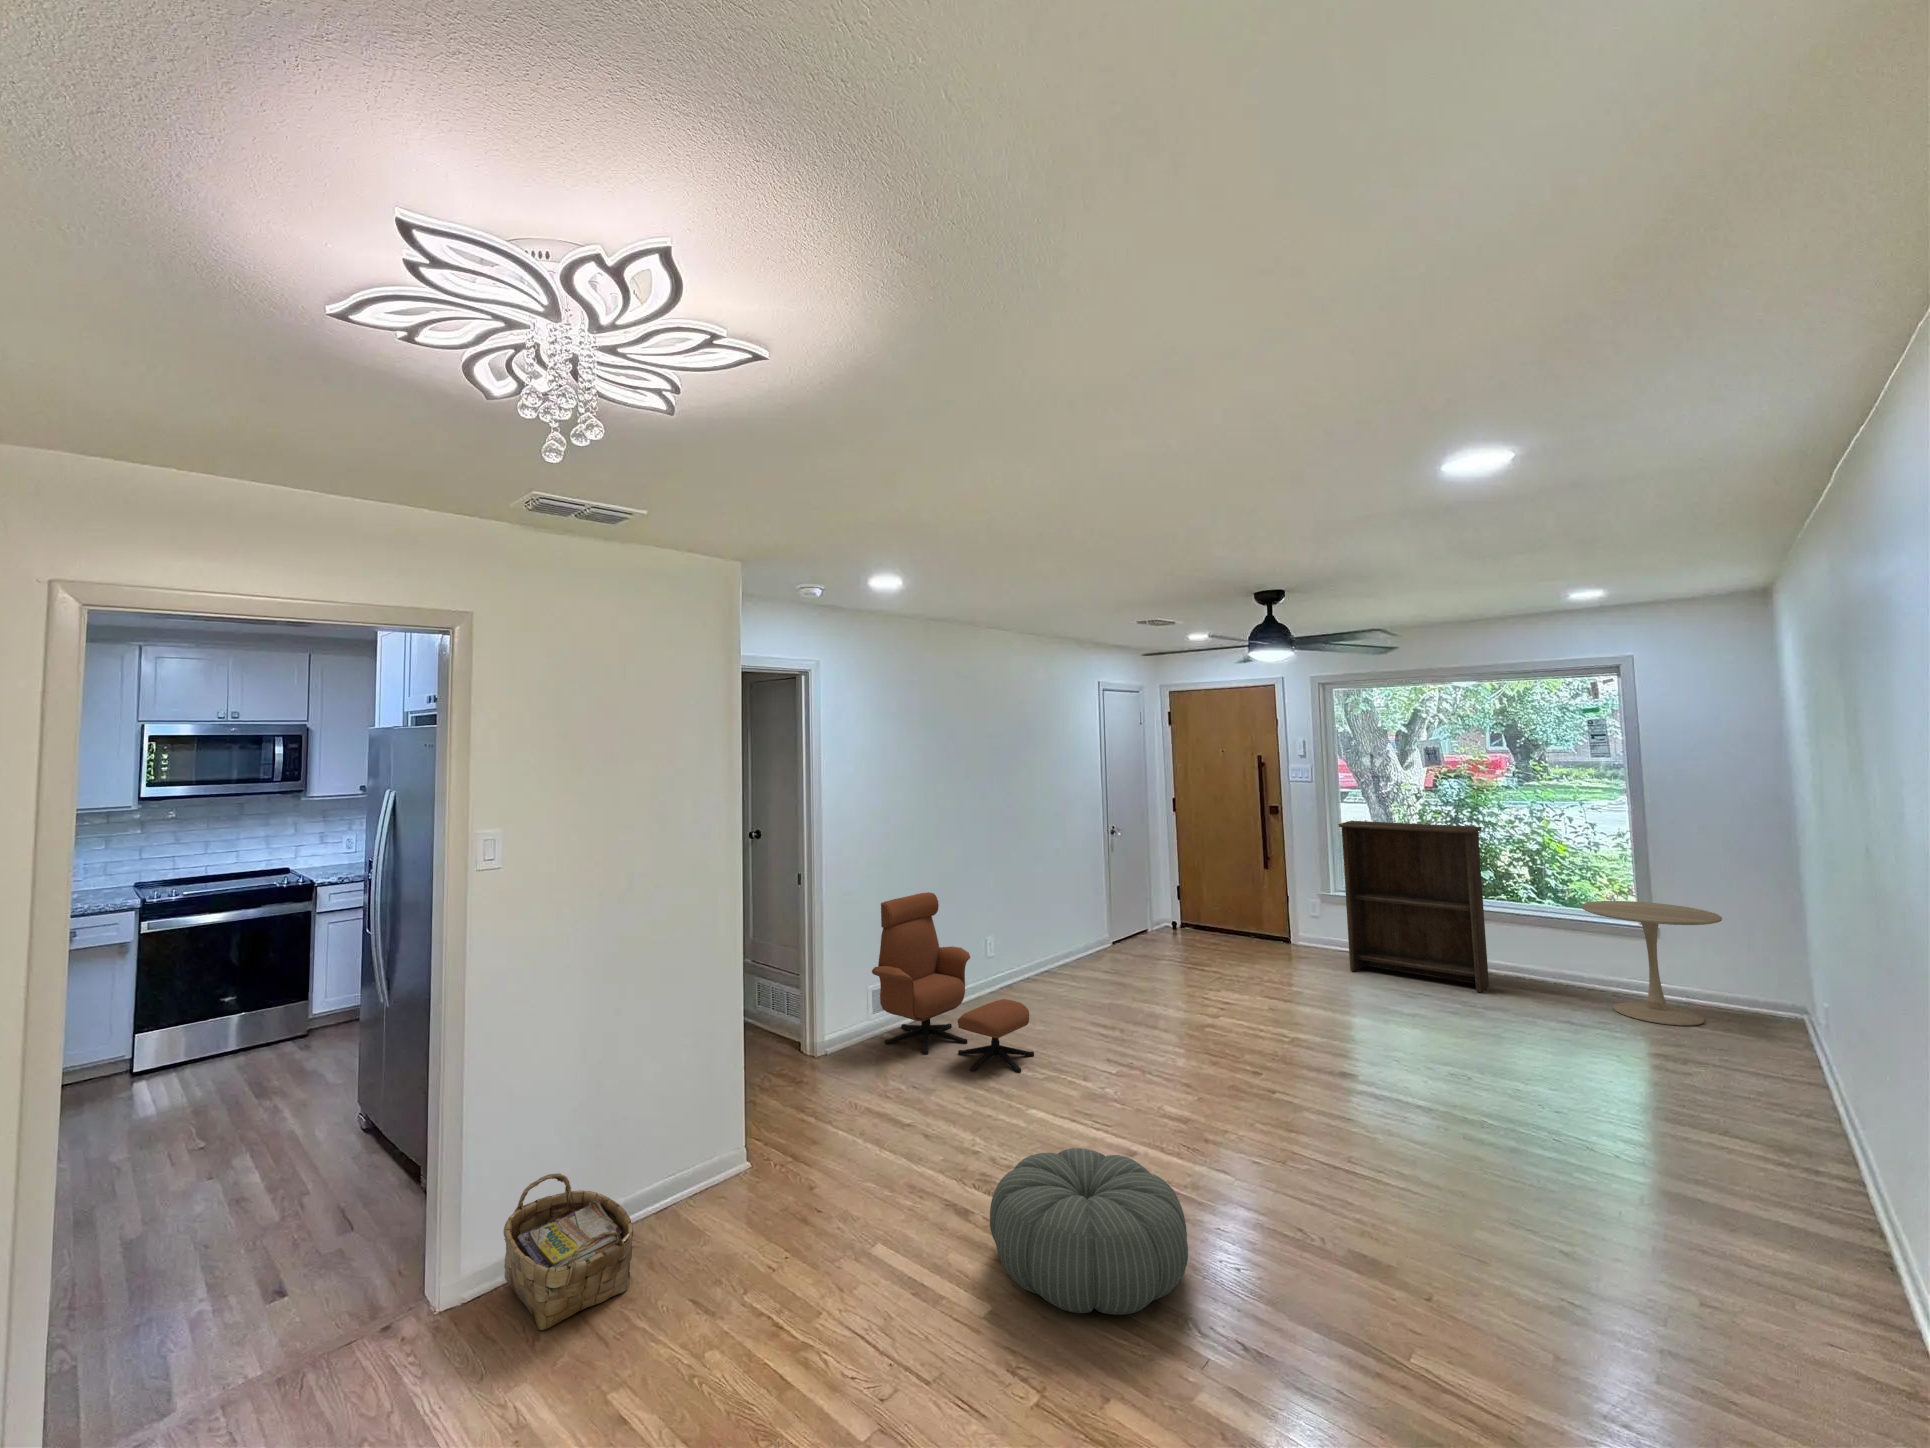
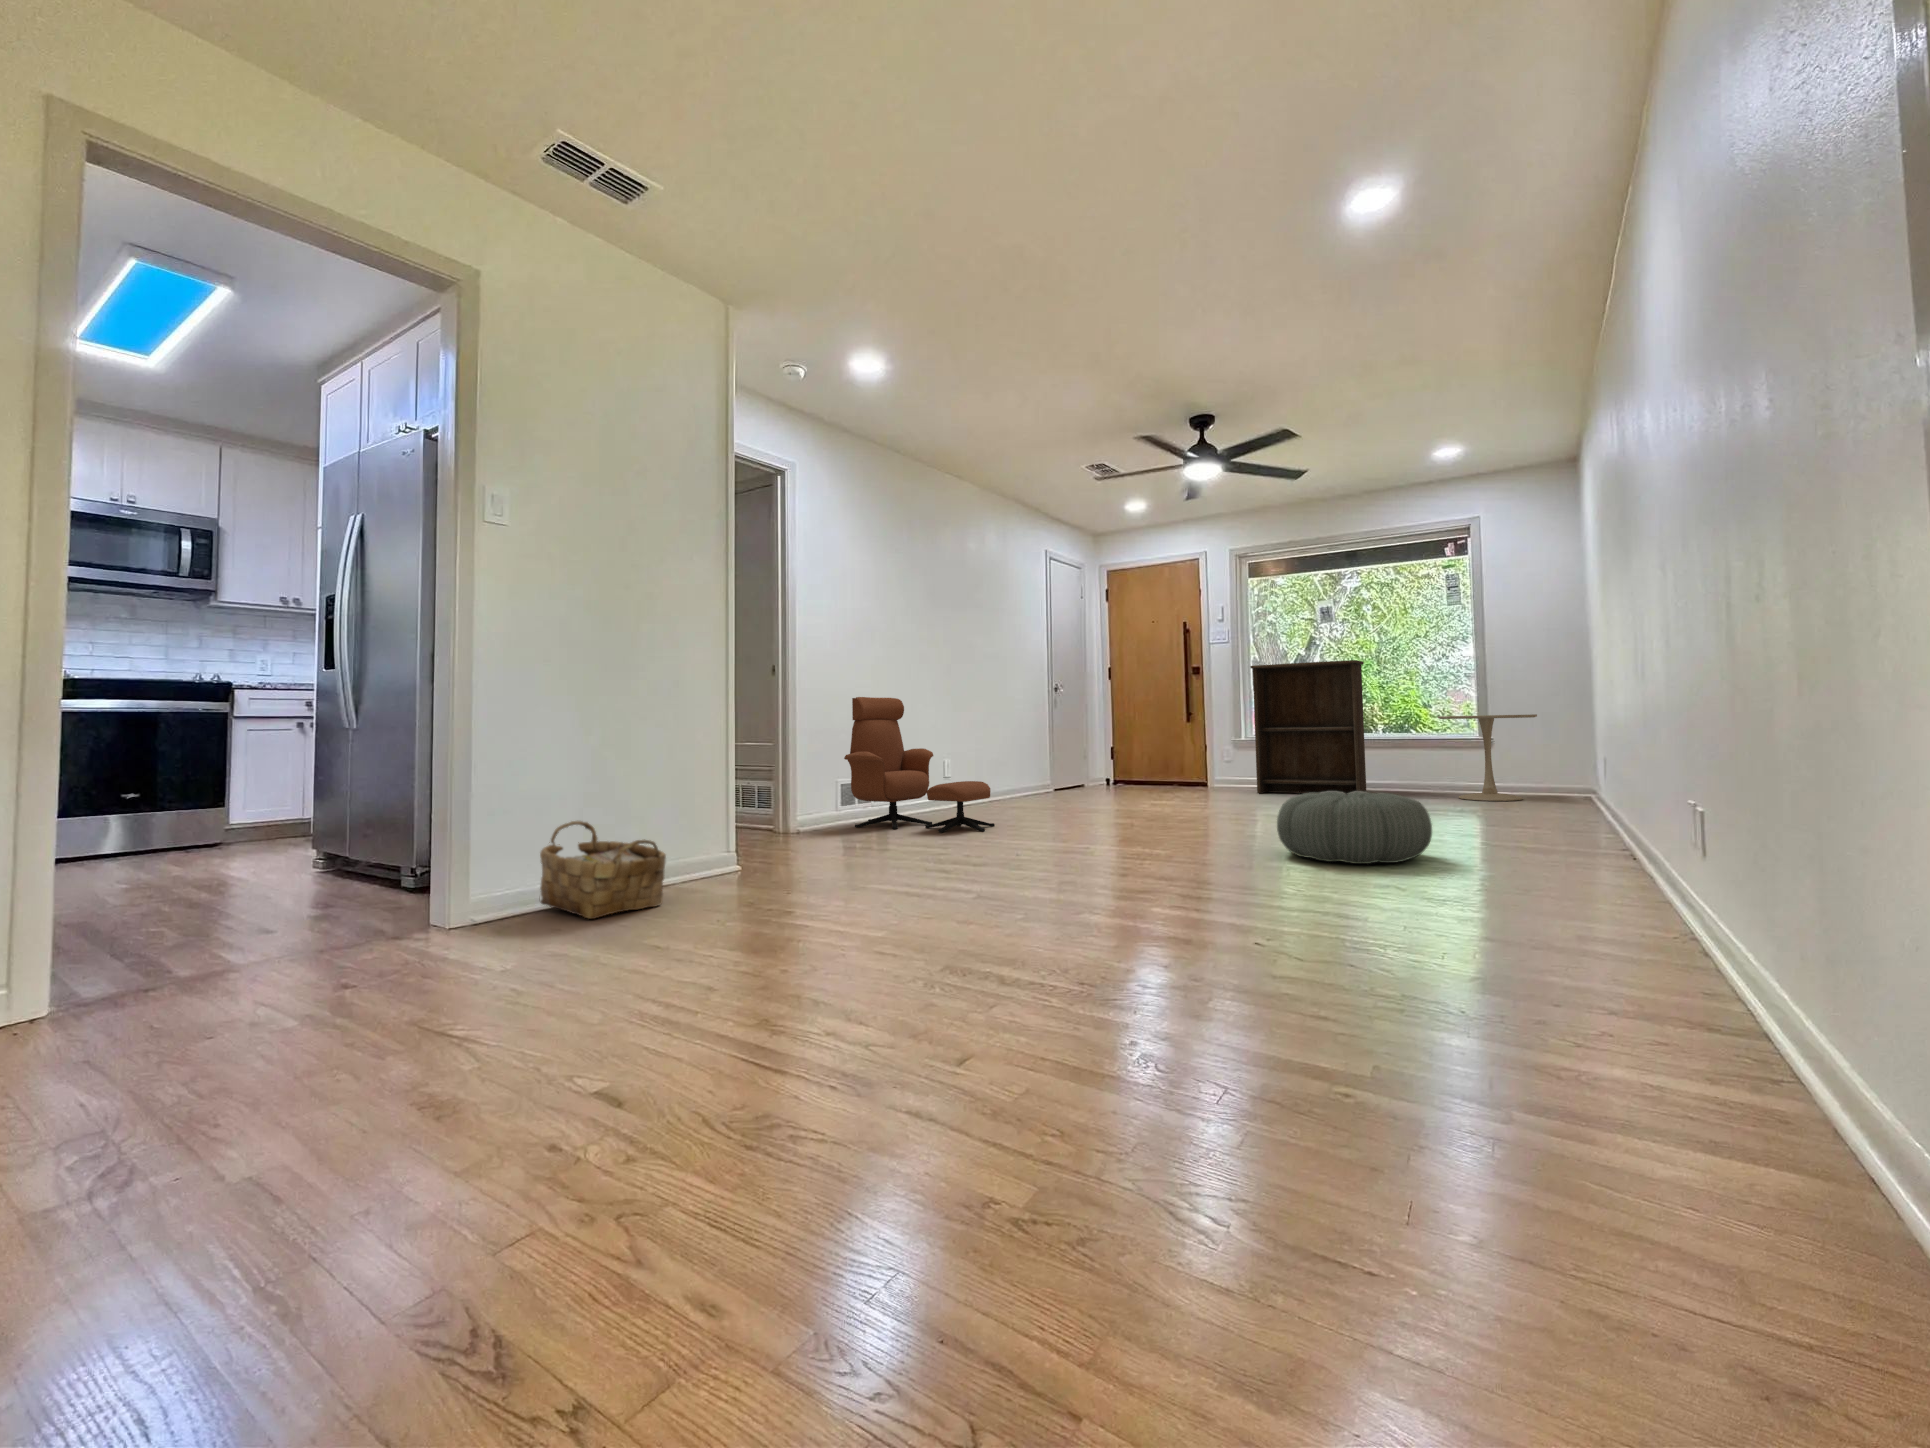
pouf: present [990,1148,1188,1315] -> present [1277,791,1432,864]

